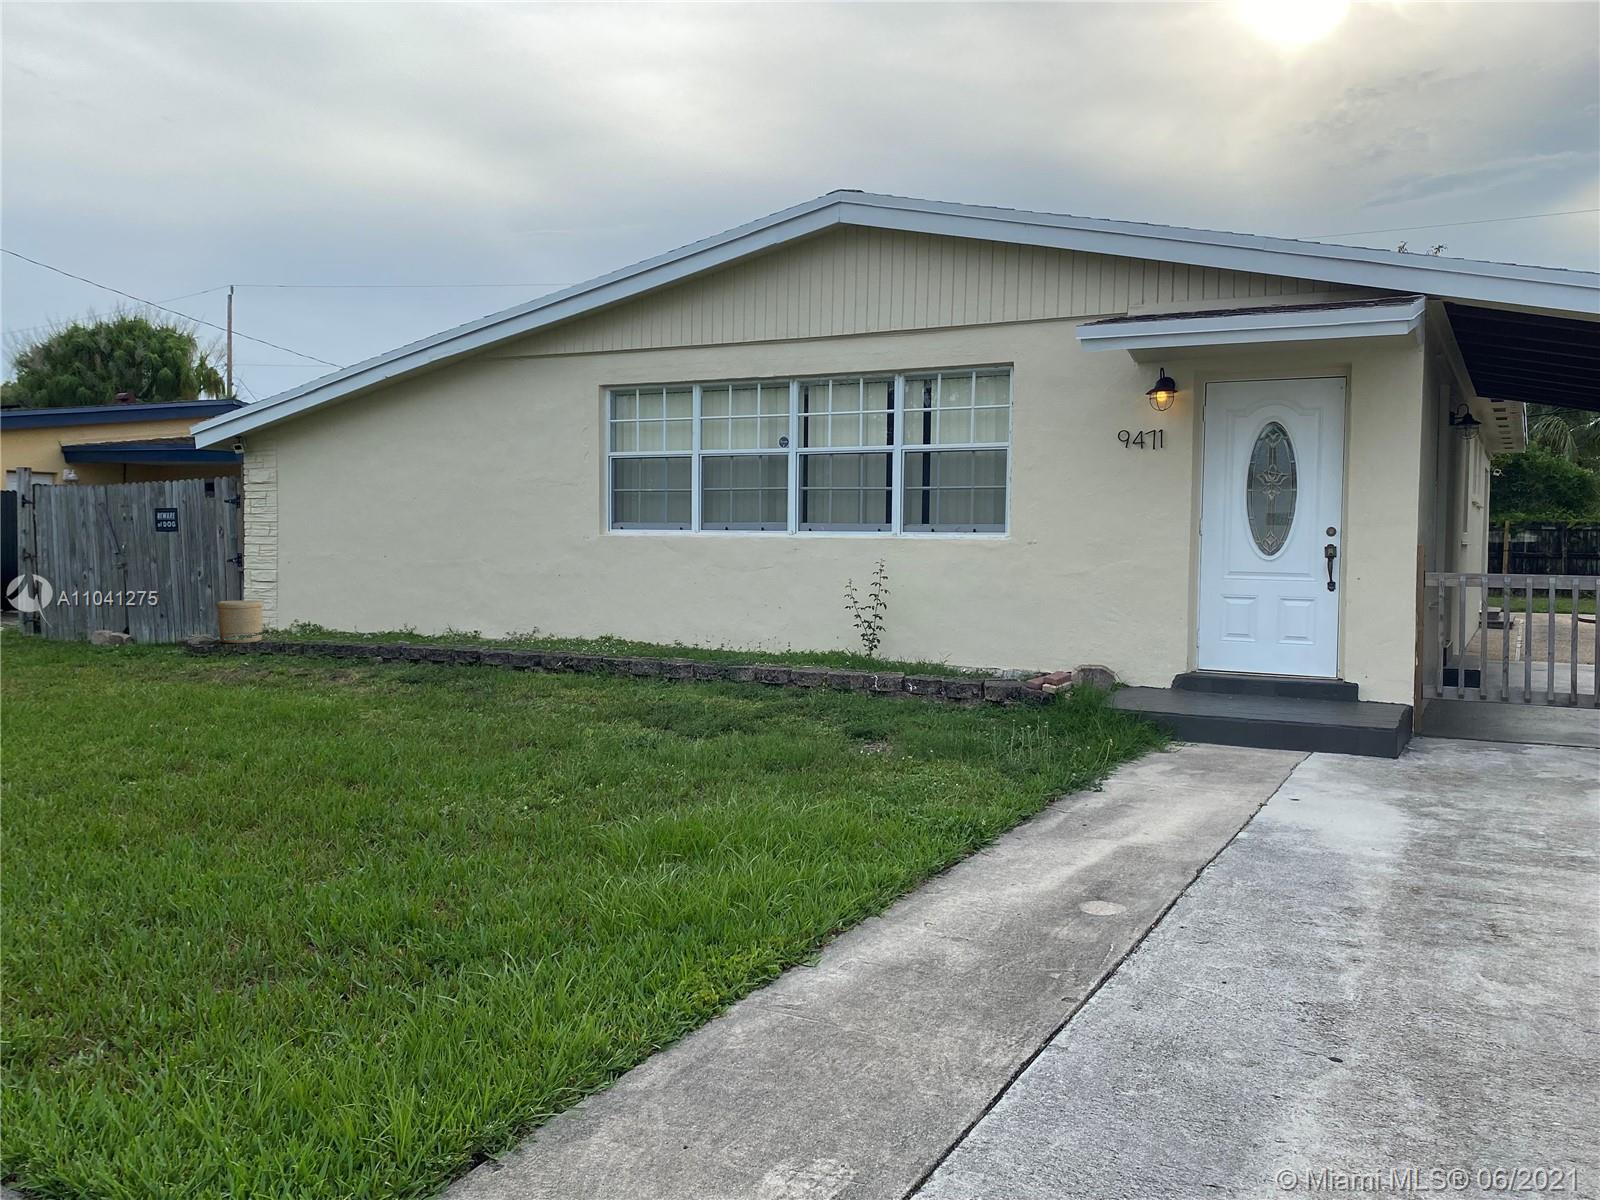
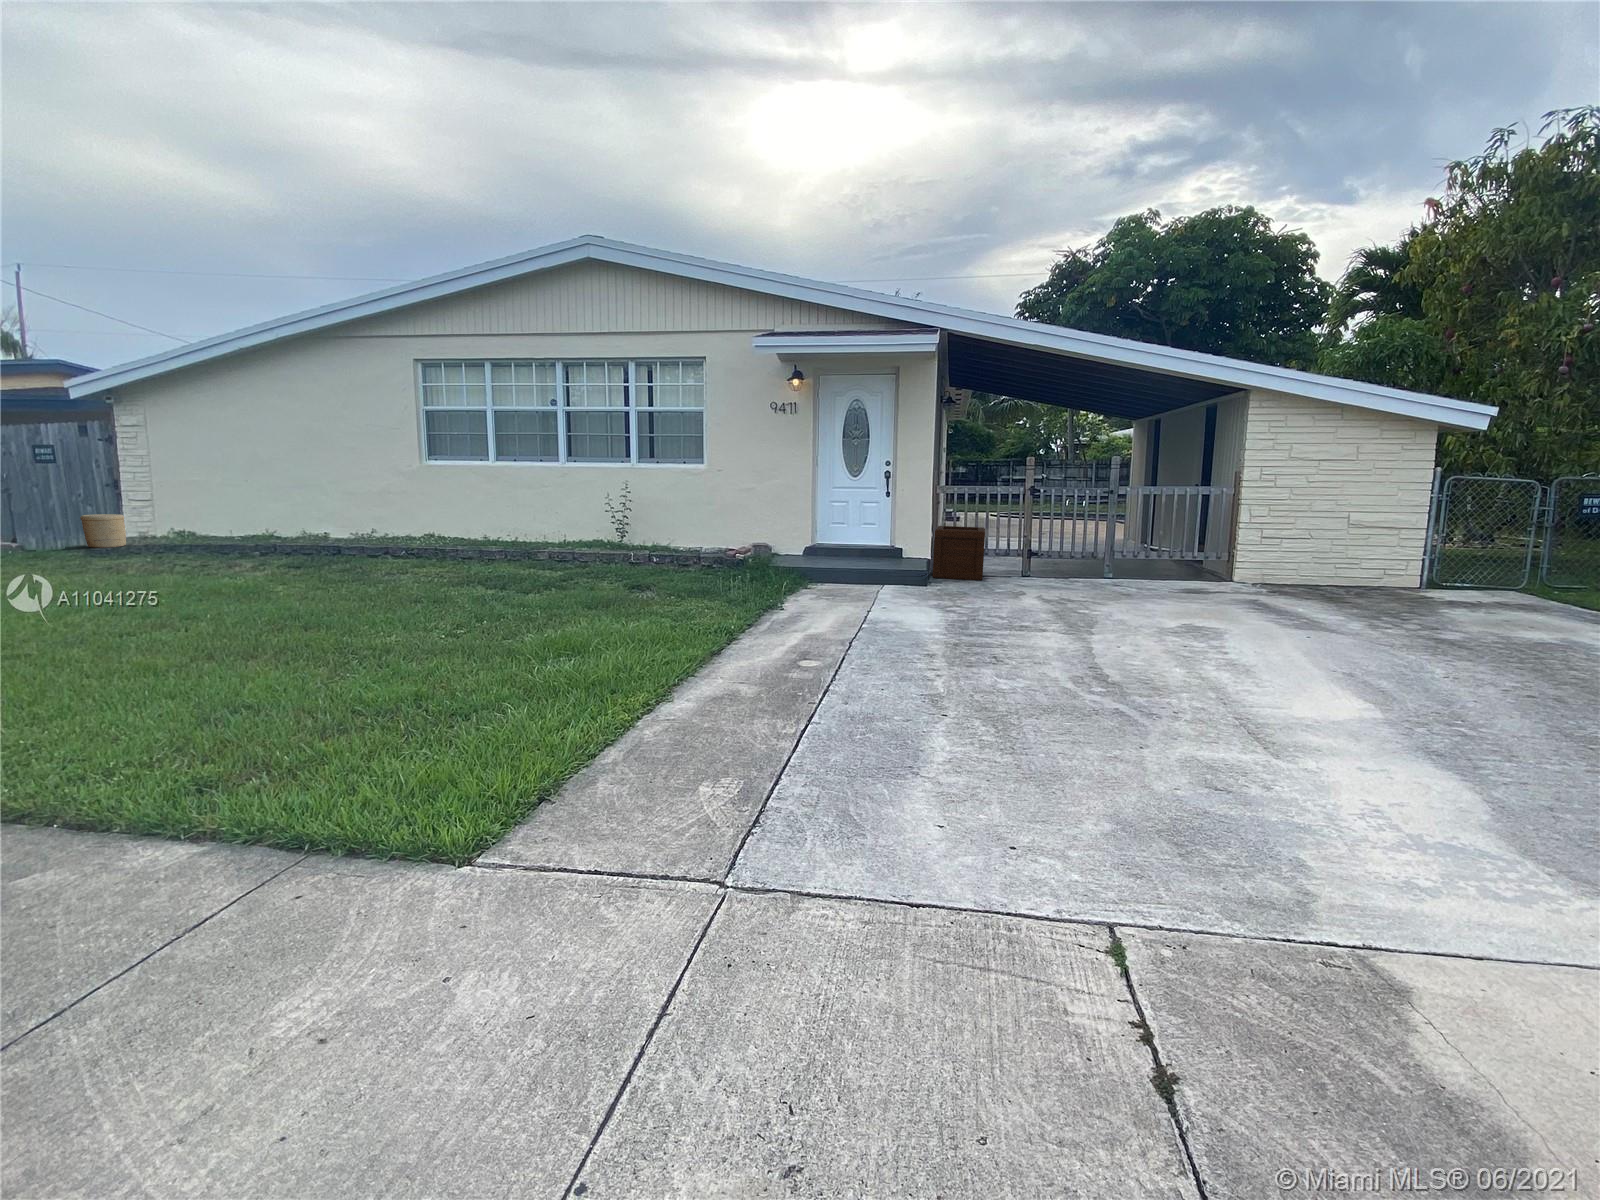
wooden crate: none [1417,643,1532,751] -> present [933,526,985,580]

